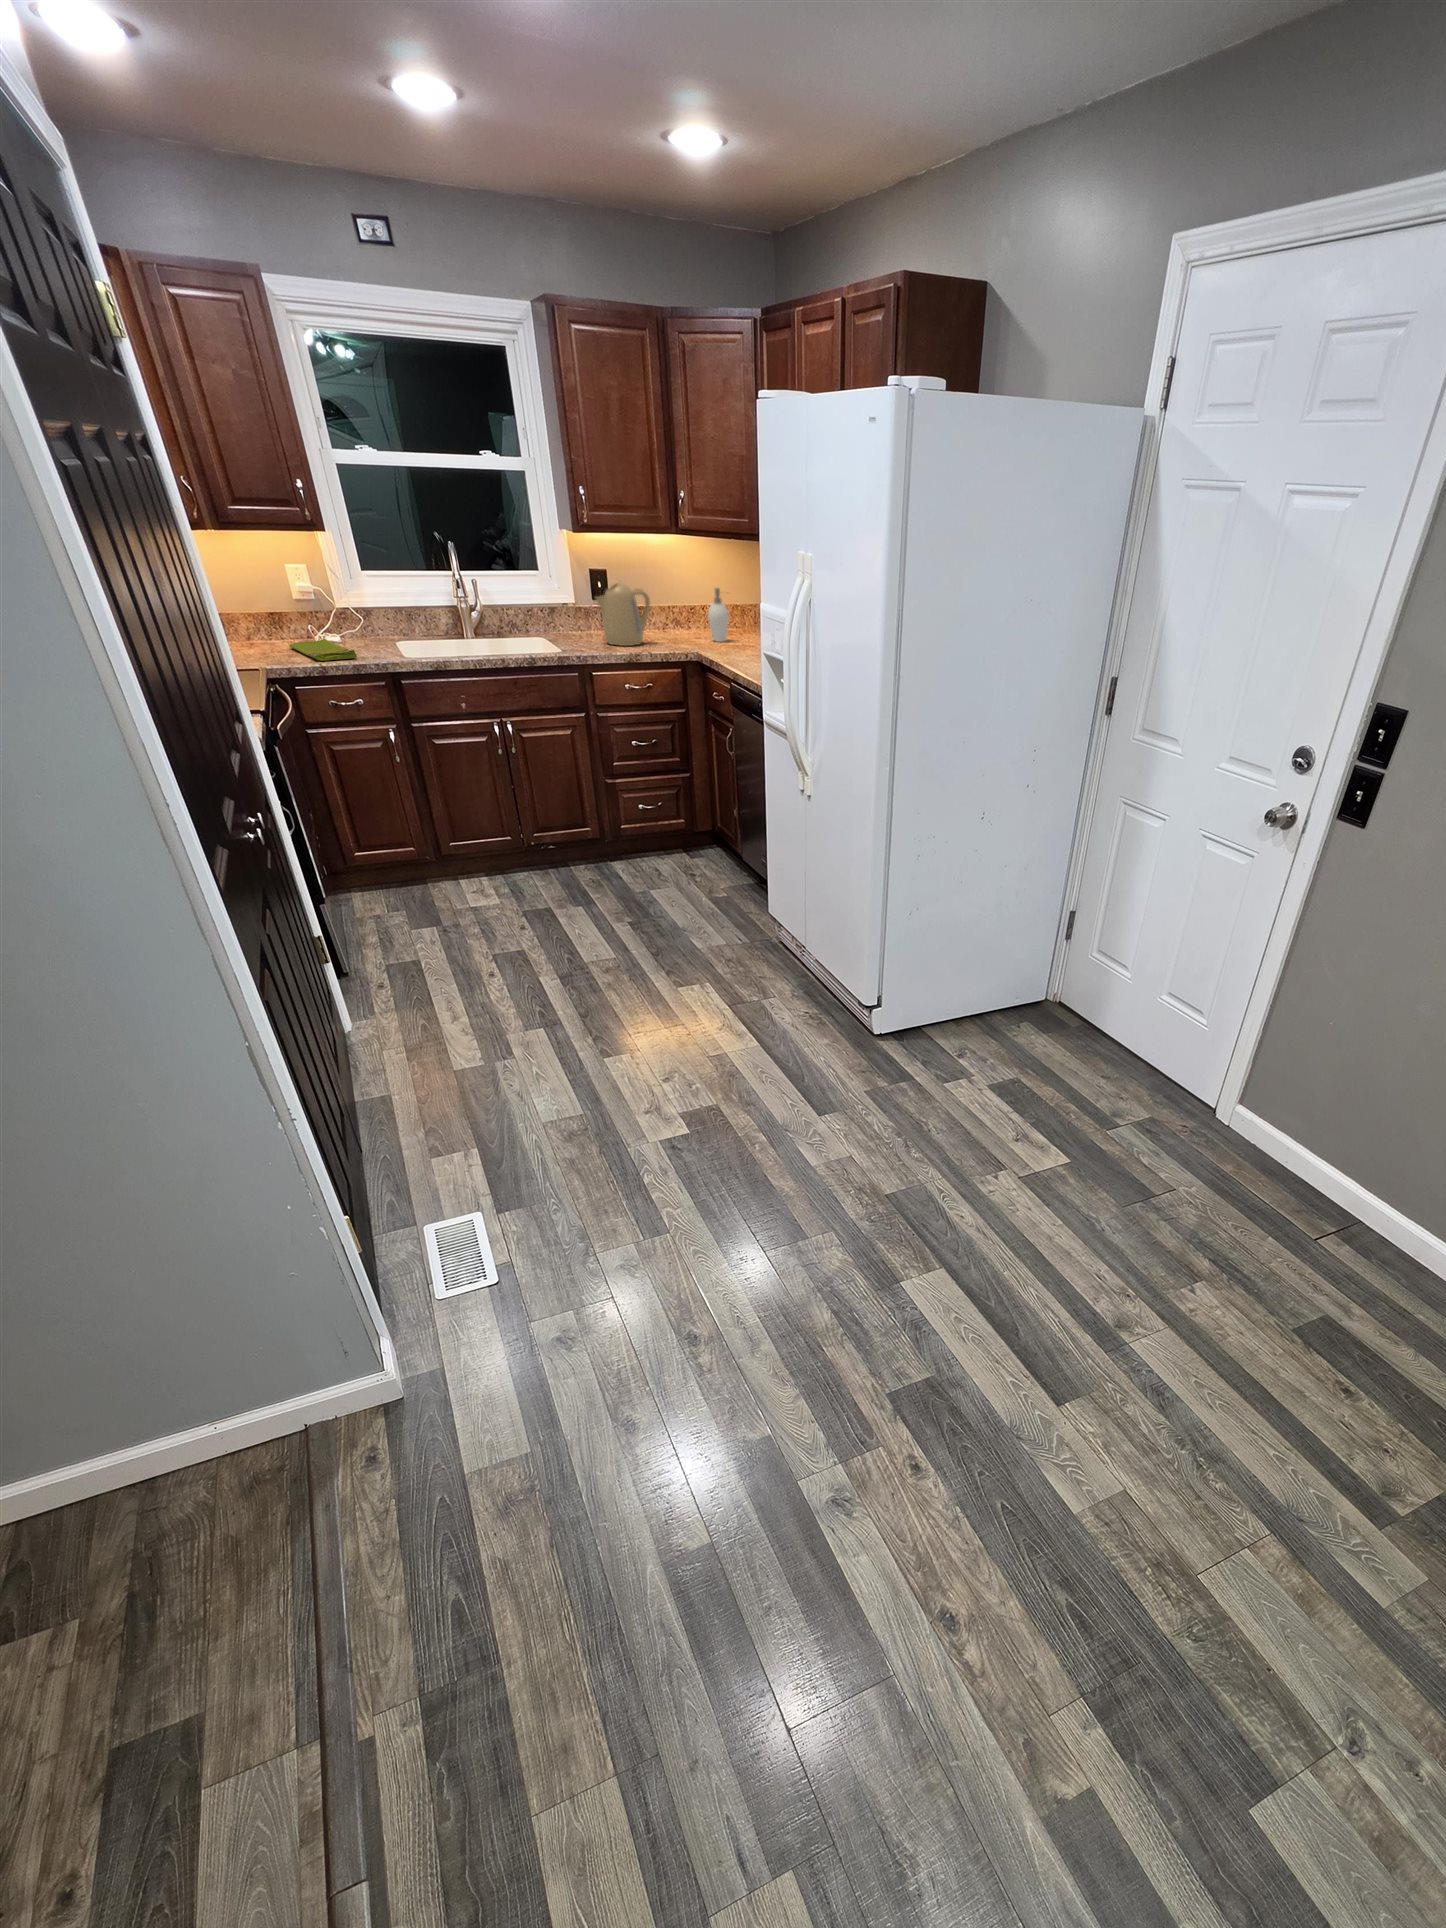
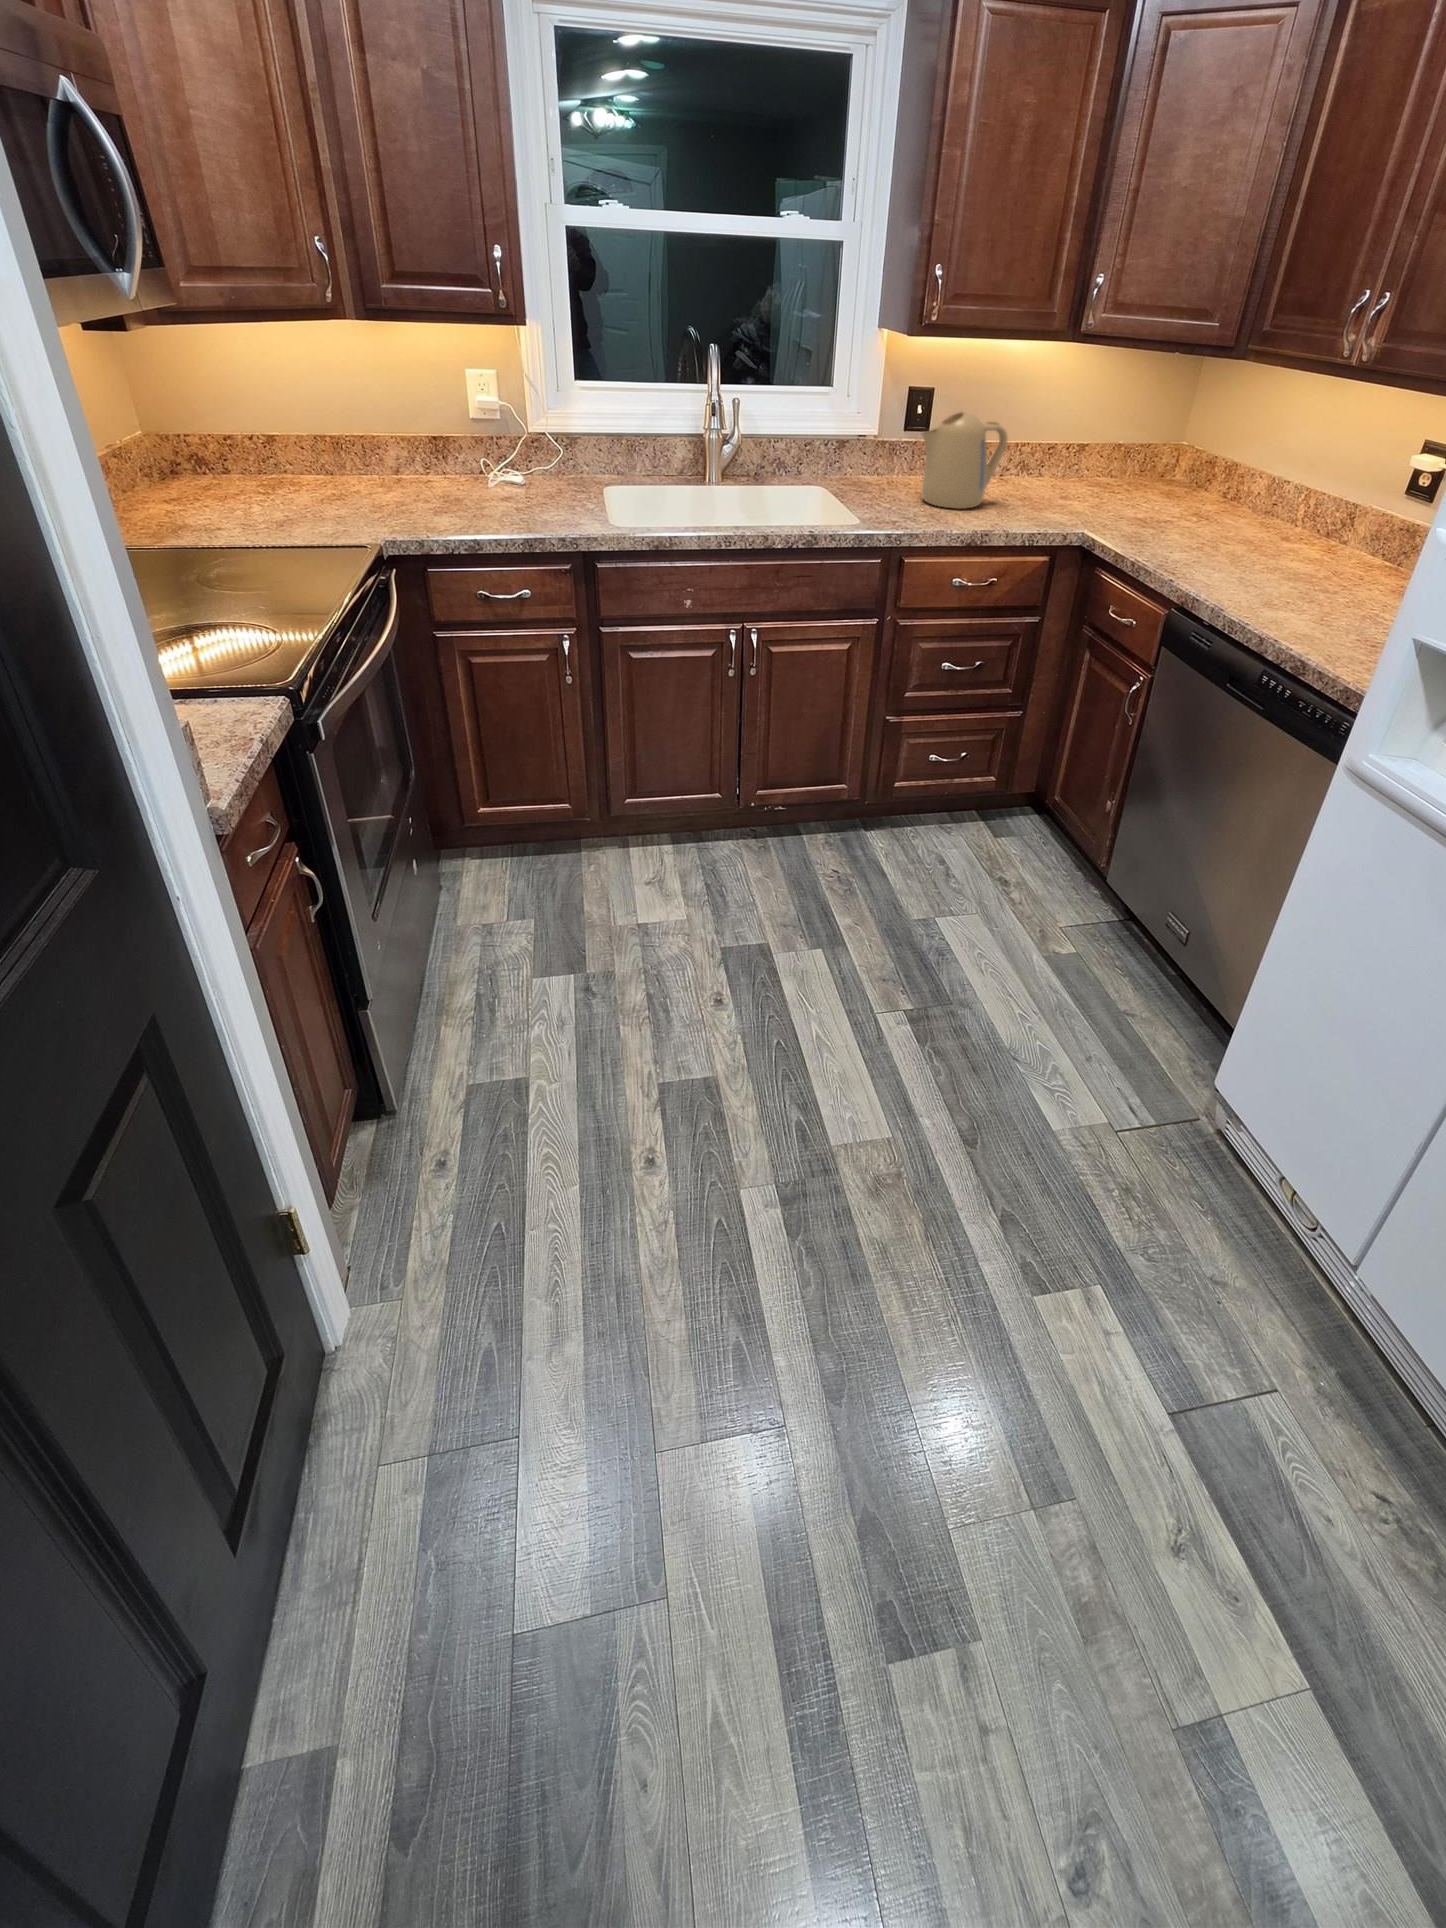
soap dispenser: present [708,588,729,642] -> none [1089,423,1142,505]
dish towel: present [289,638,357,661] -> none [444,479,534,526]

